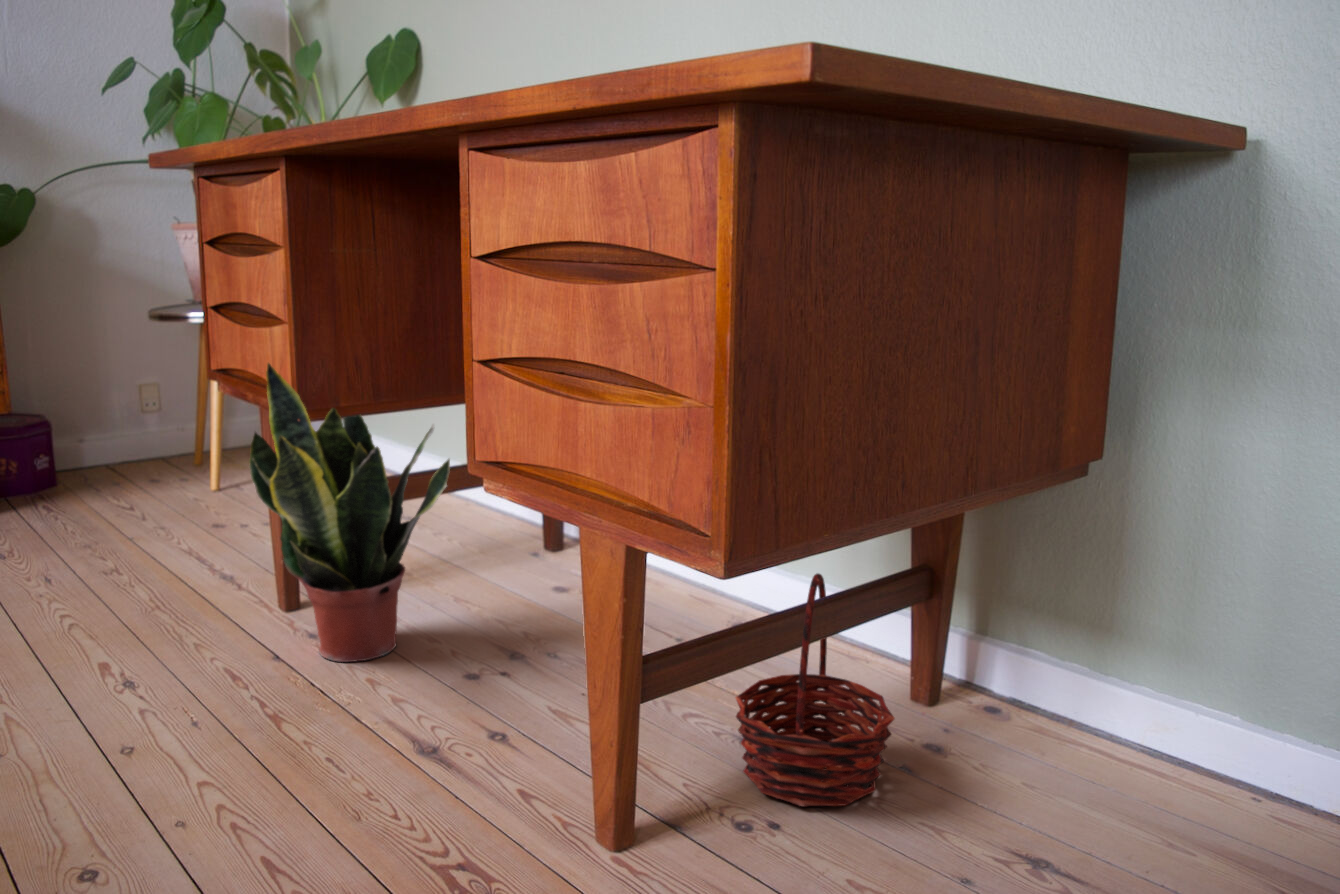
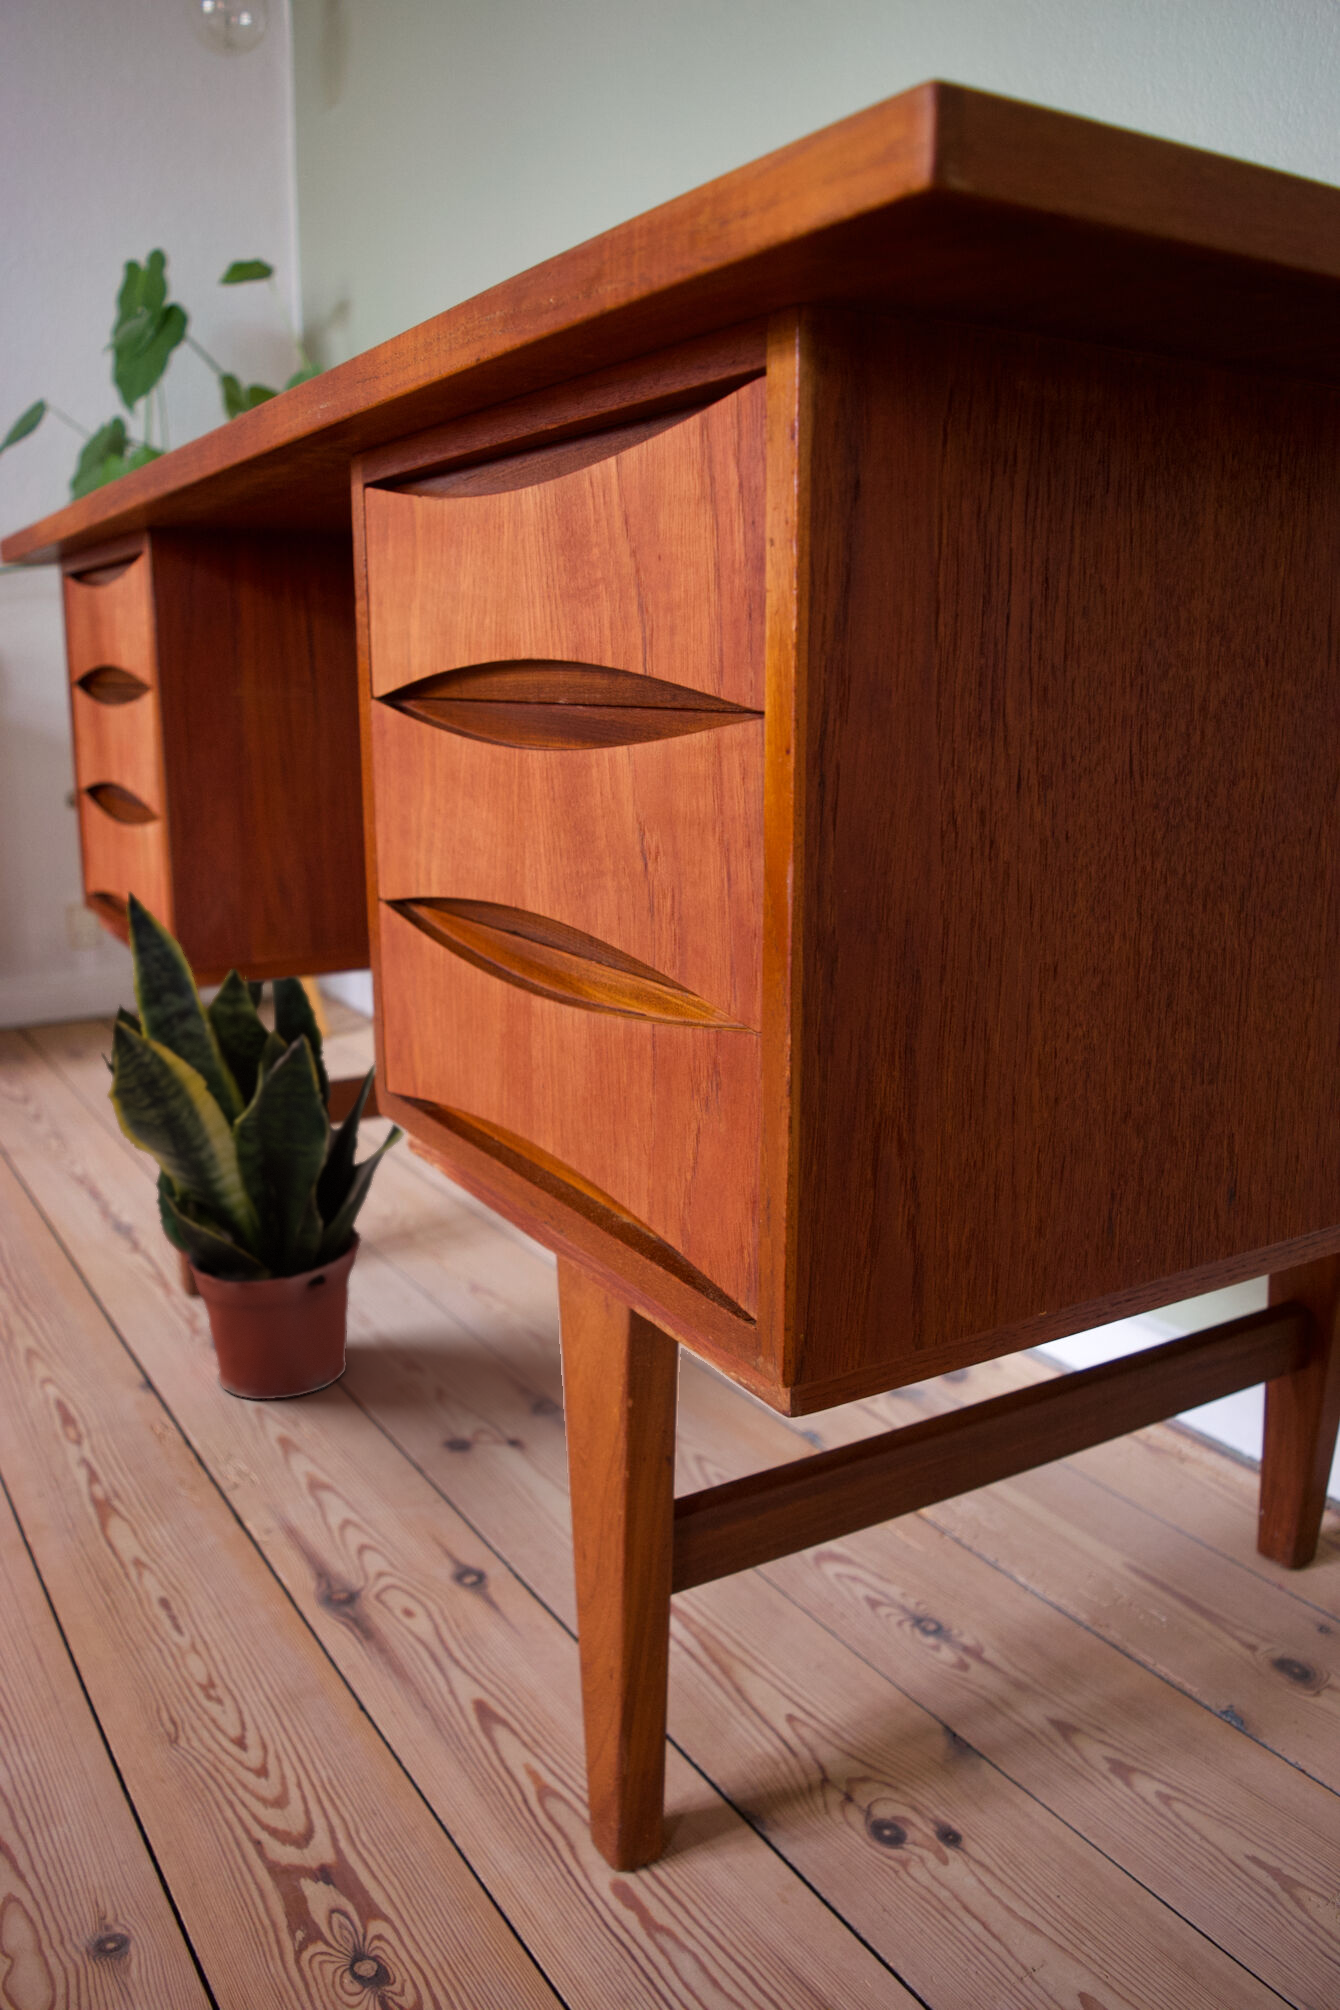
basket: present [736,574,894,807] -> none [889,1325,1214,1805]

